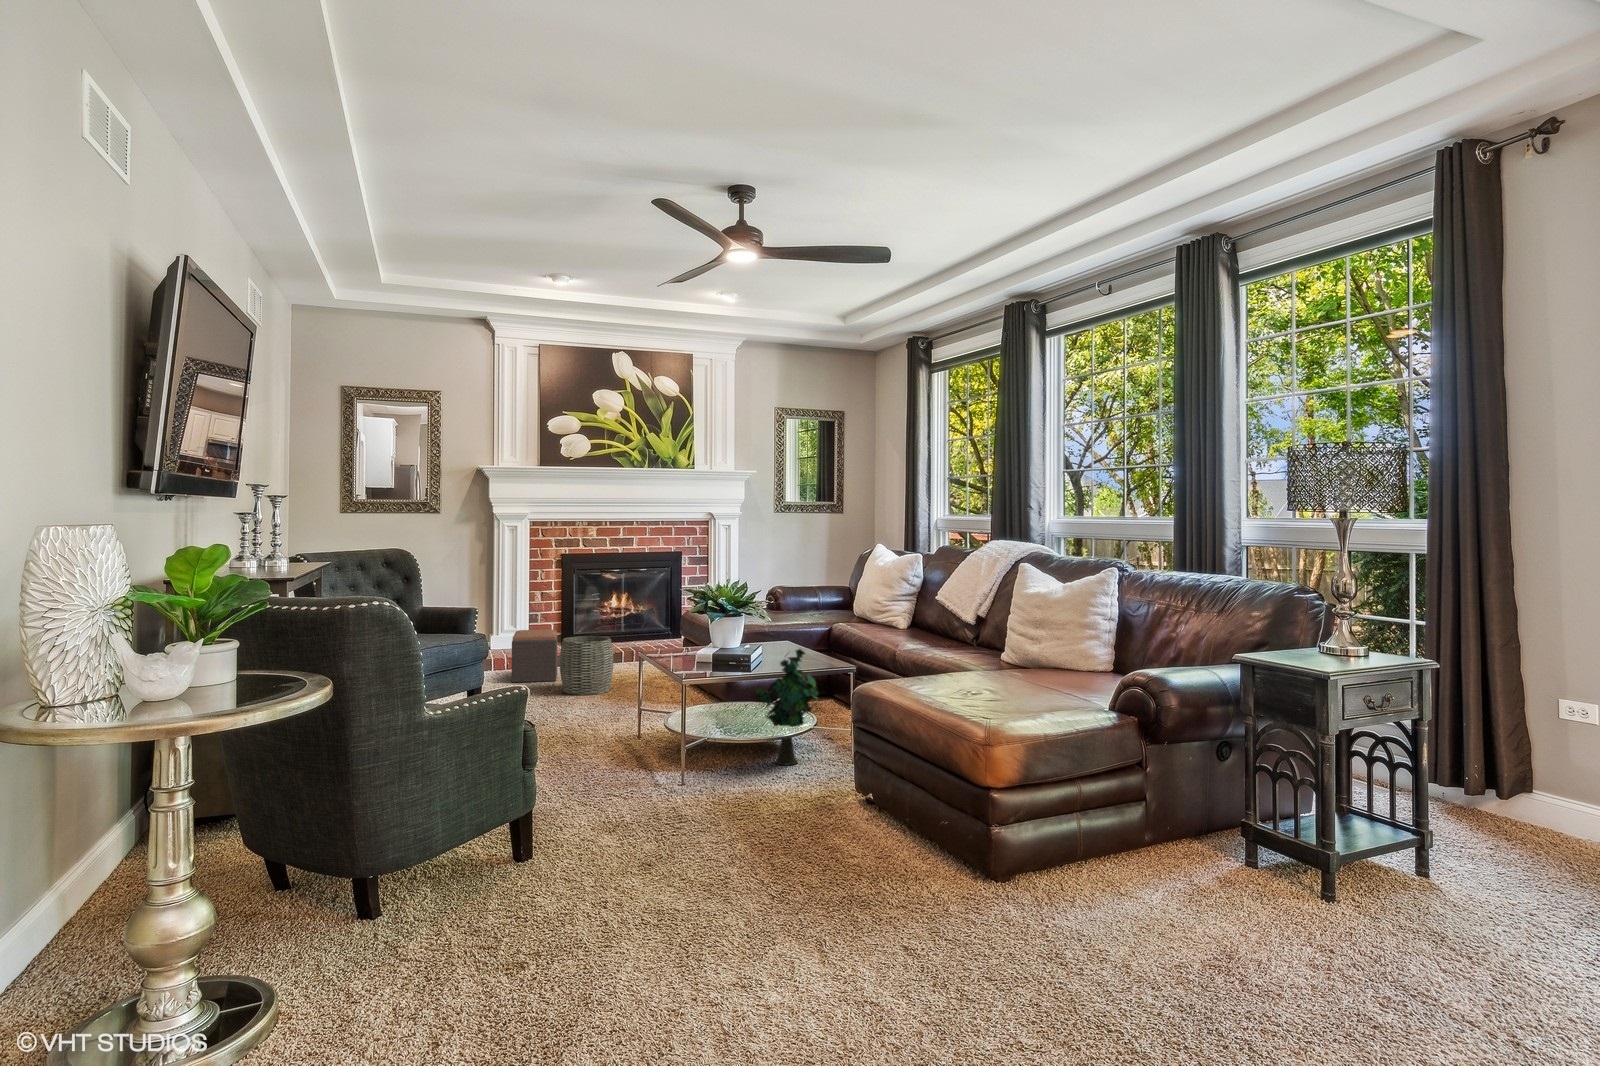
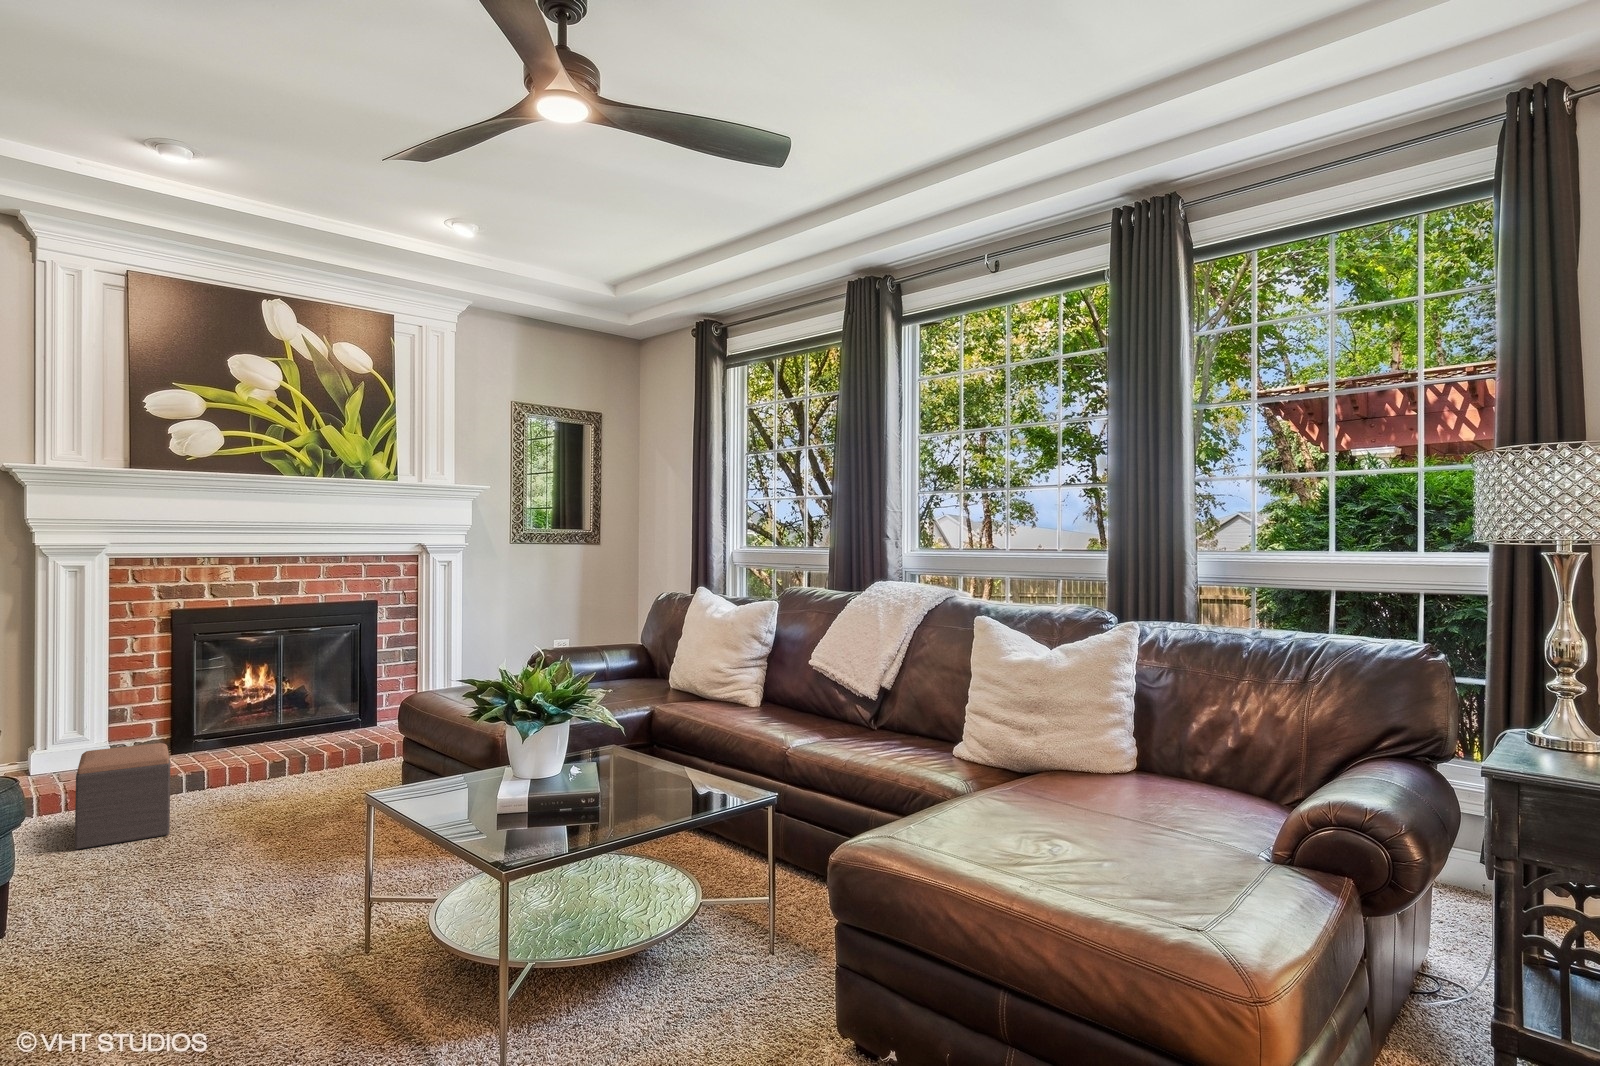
woven basket: present [560,636,613,695] -> none [183,753,289,865]
decorative plant: present [756,649,818,765] -> none [634,782,748,995]

